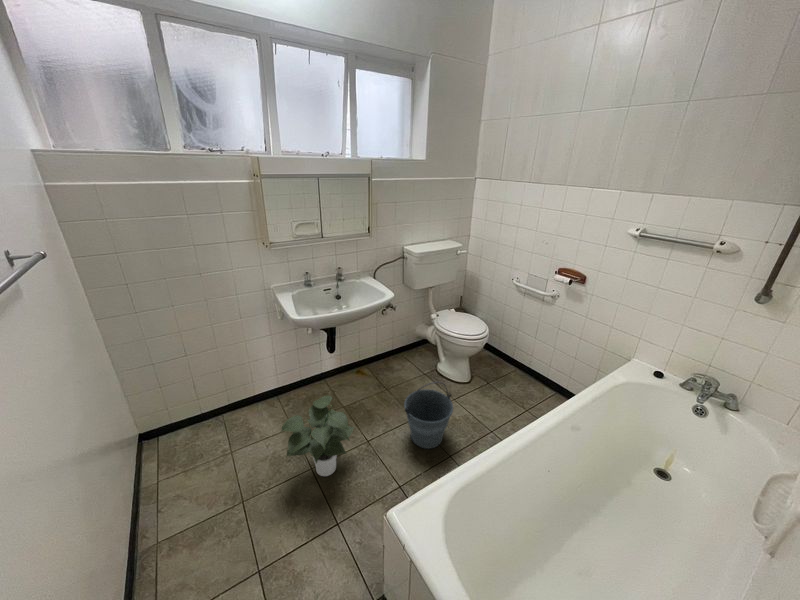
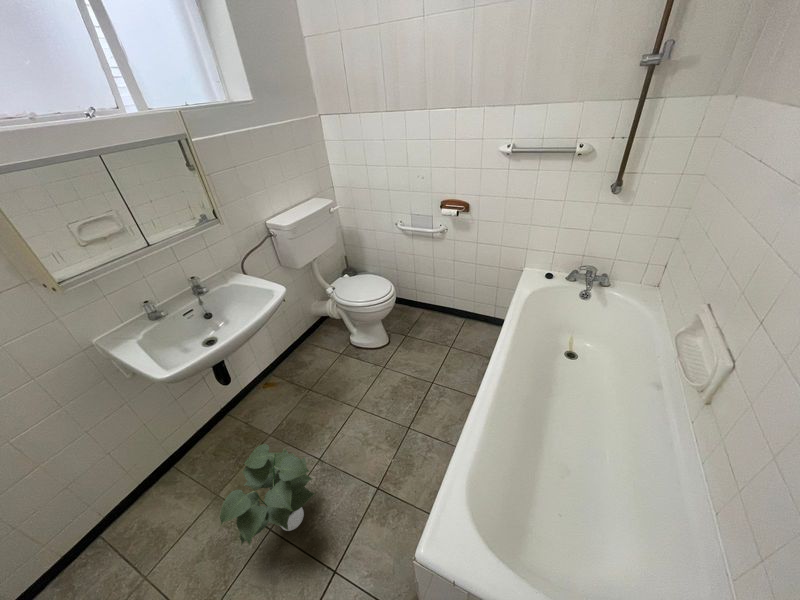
bucket: present [404,382,453,449] -> none [346,363,400,434]

